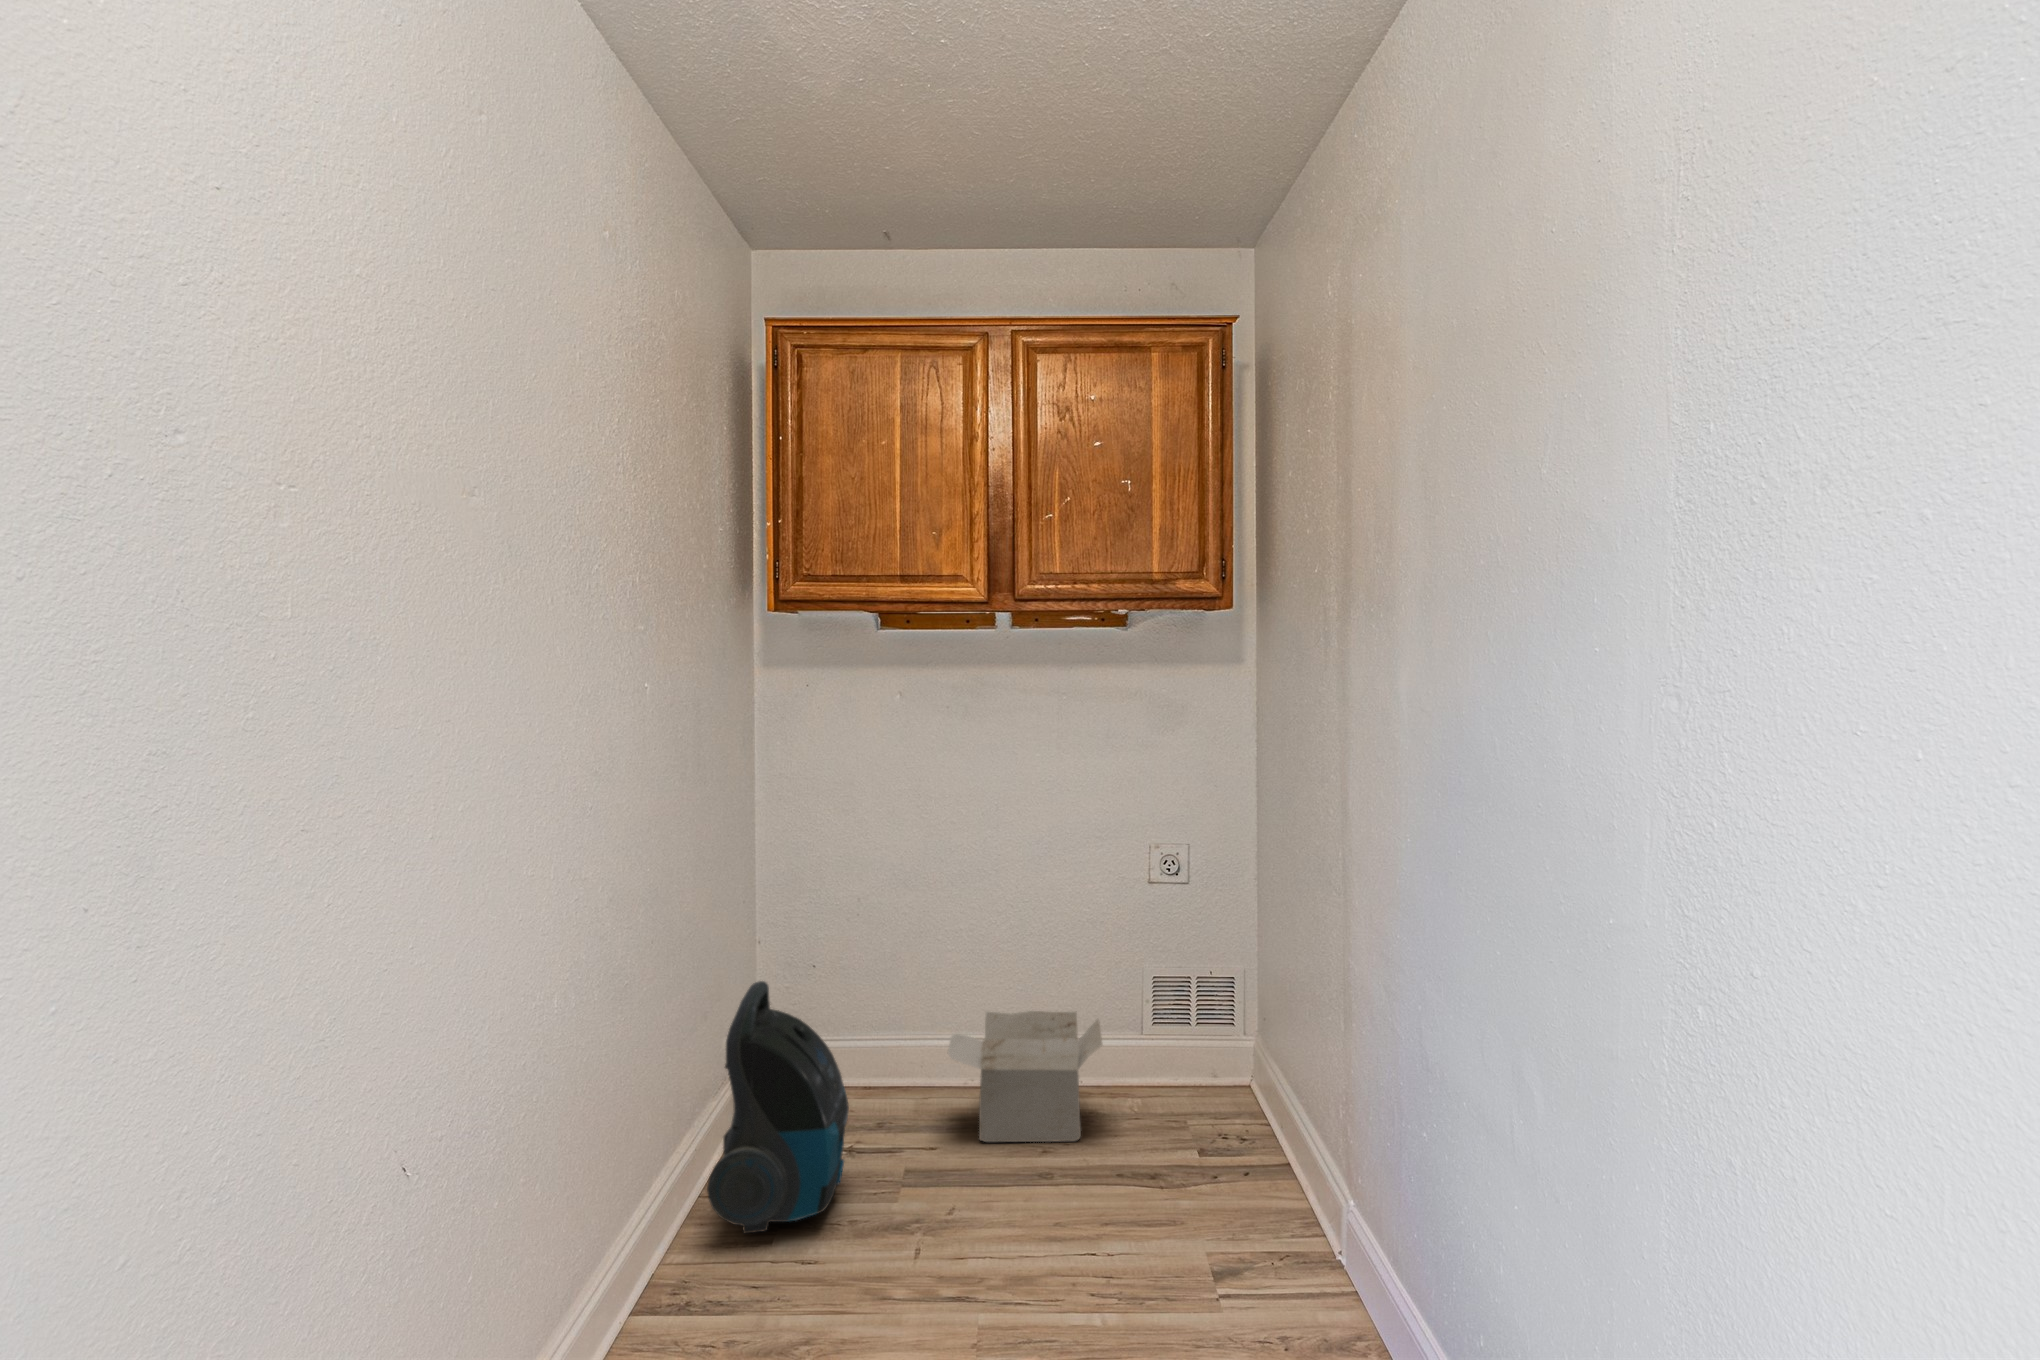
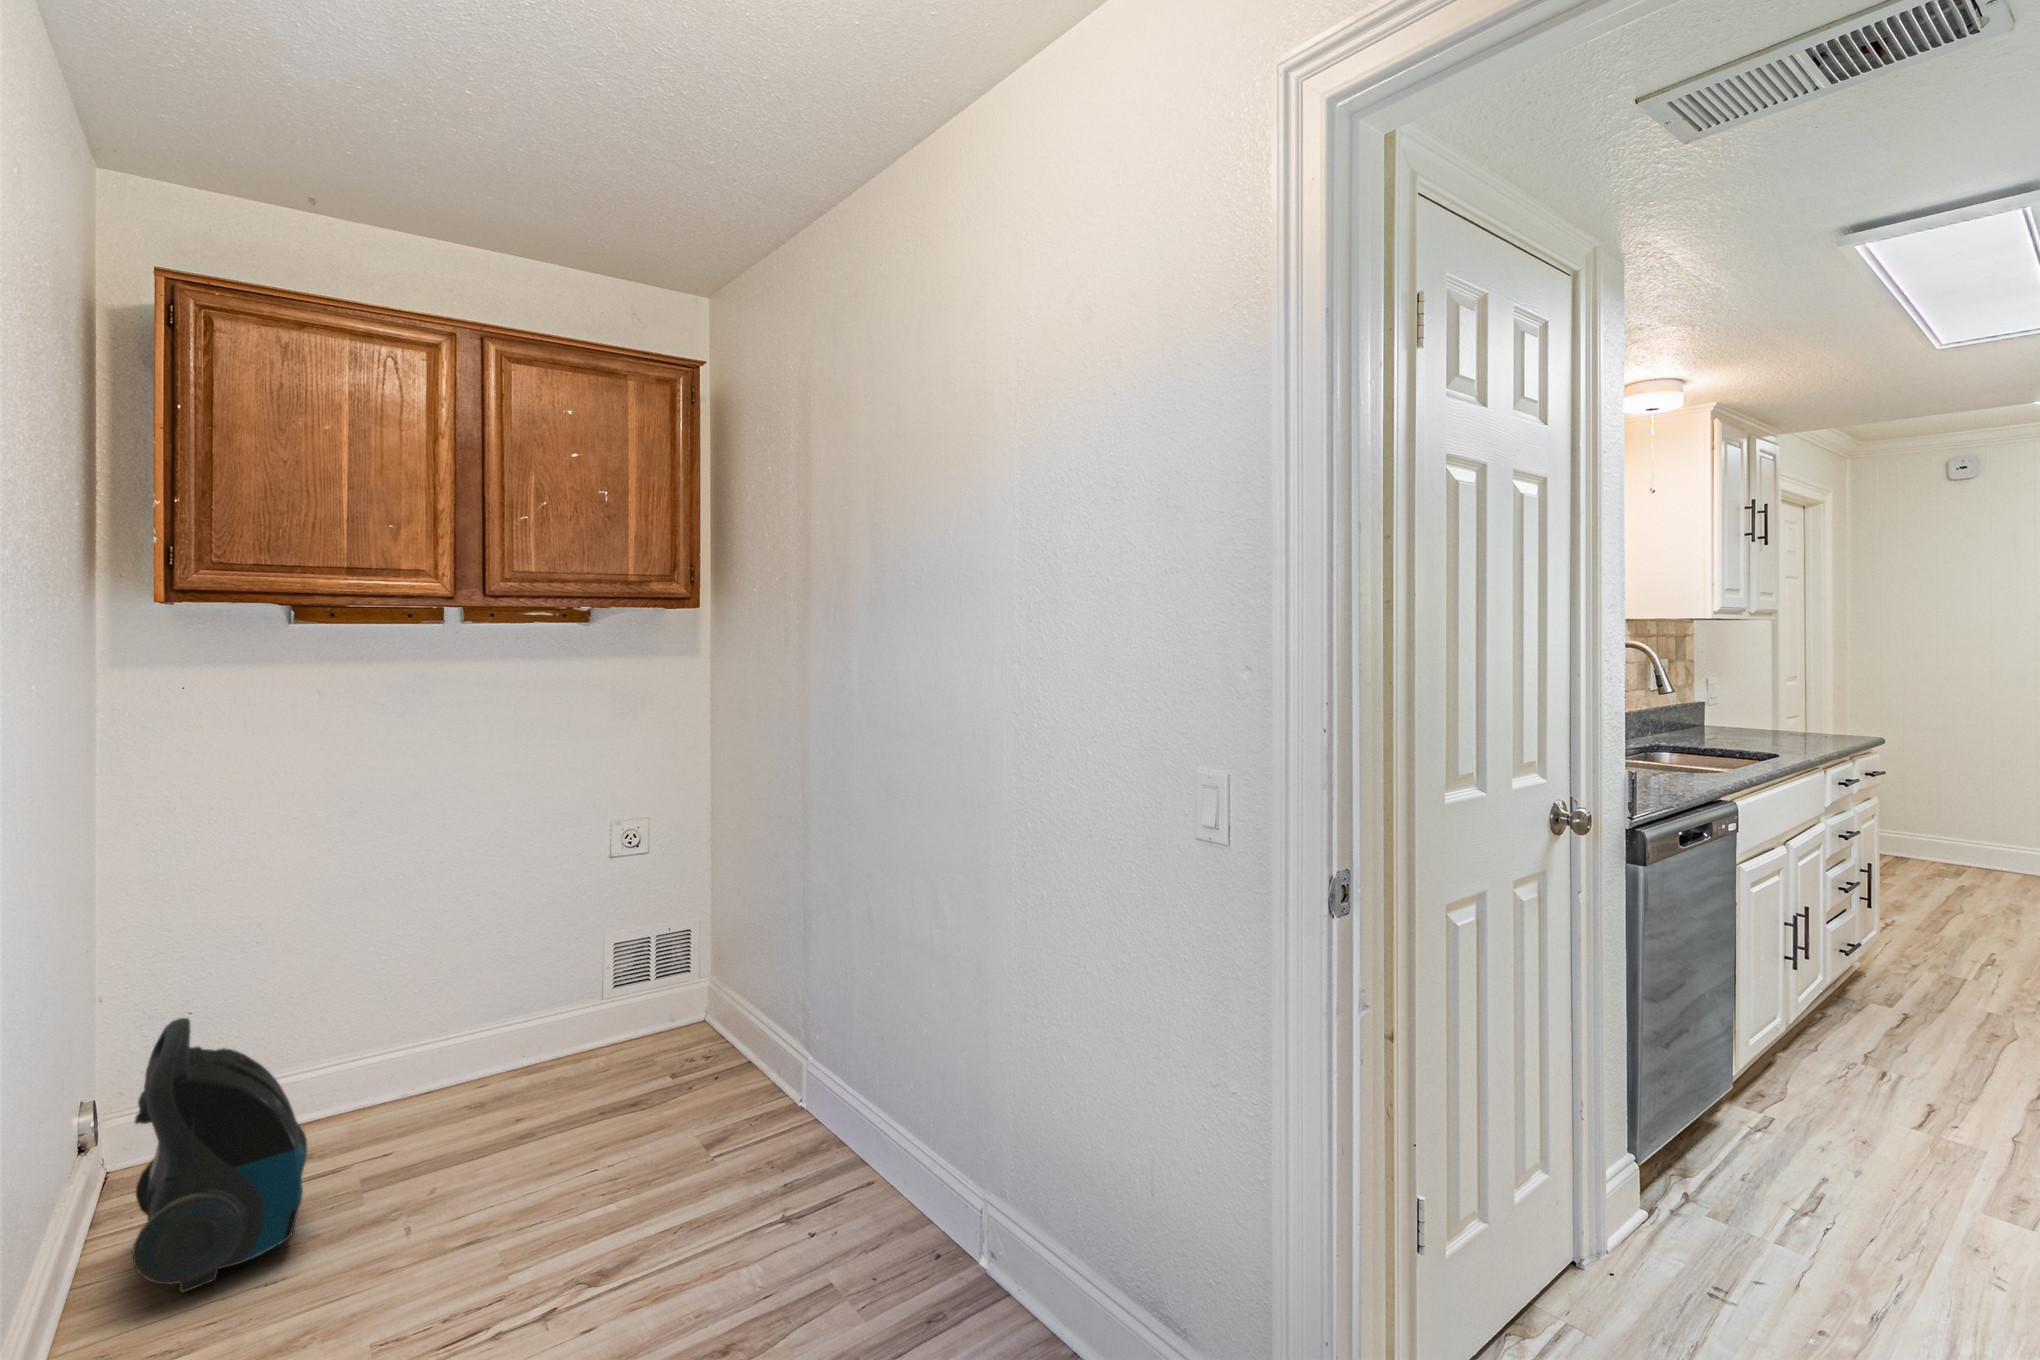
cardboard box: present [948,1011,1102,1142] -> none [398,991,579,1134]

